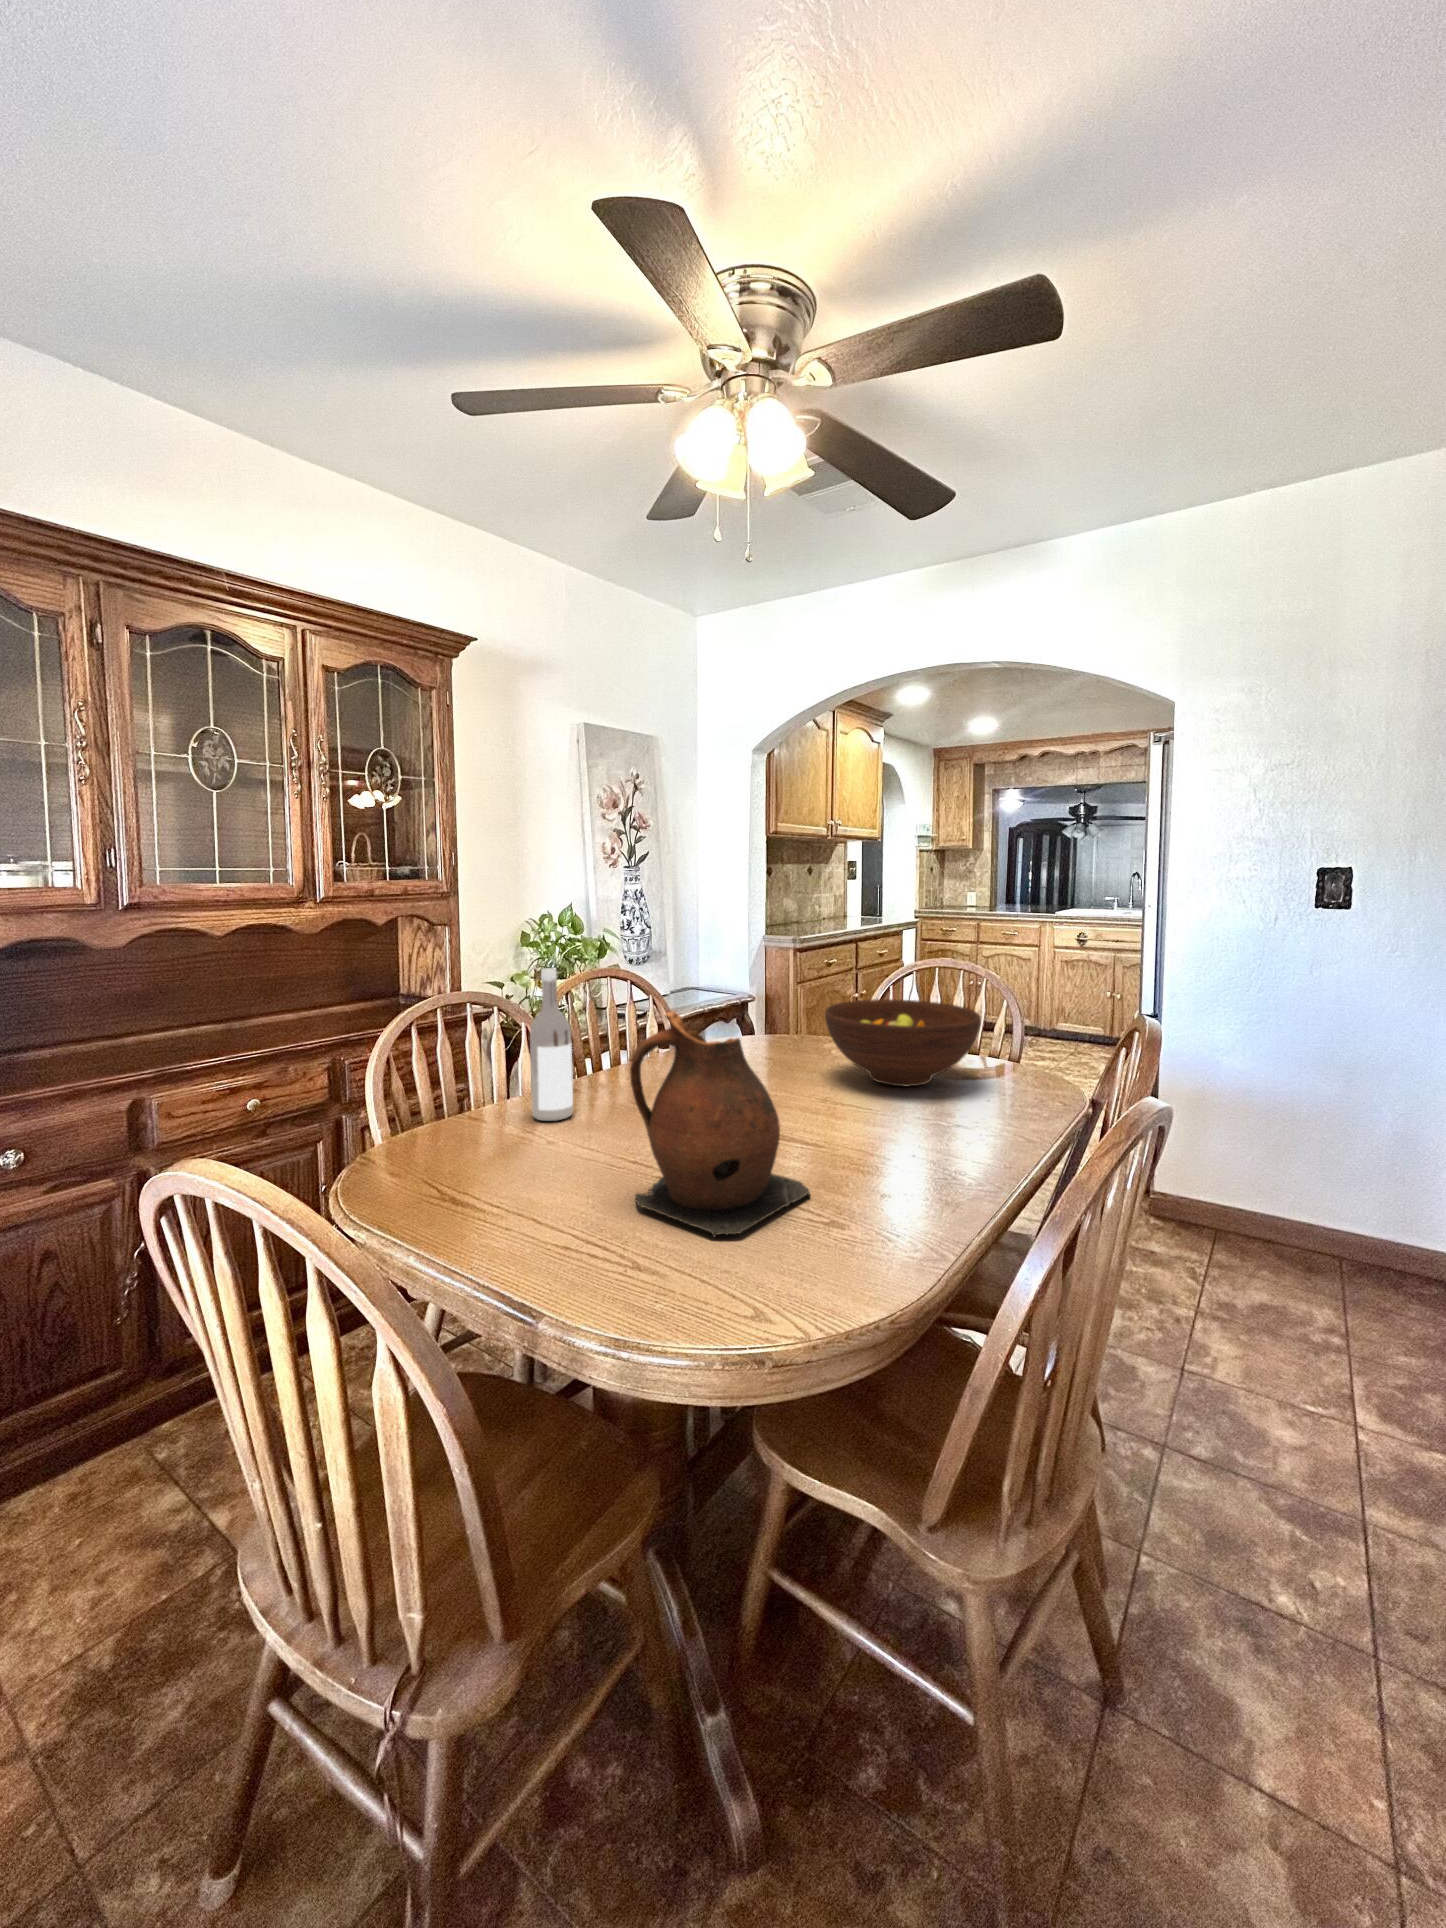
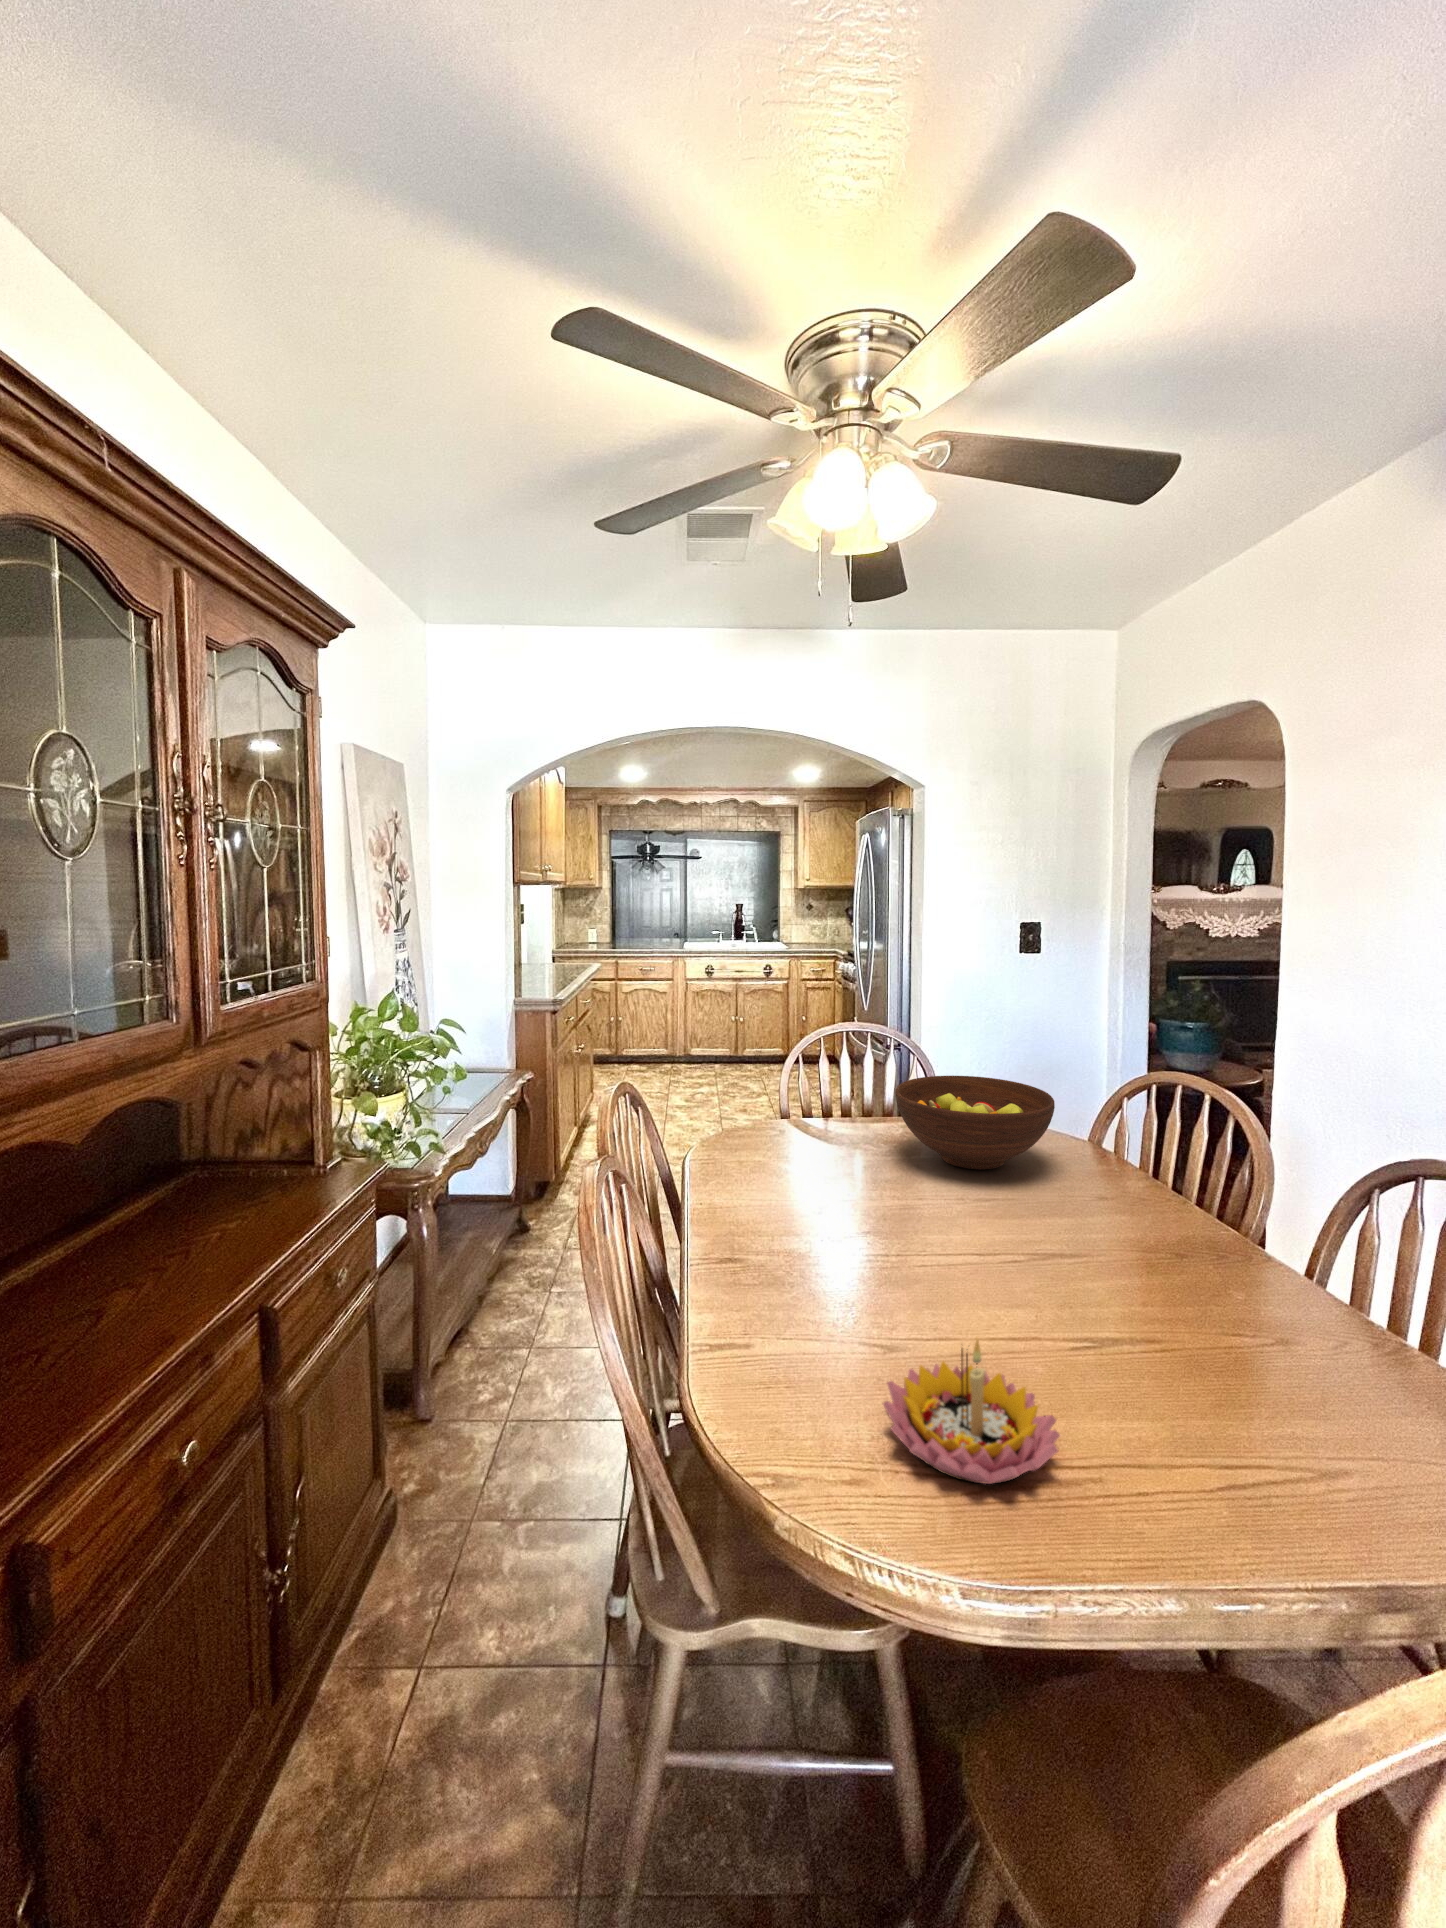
wine bottle: present [530,968,573,1121] -> none [791,1119,847,1328]
ceramic pitcher: present [630,1011,809,1237] -> none [1102,1164,1336,1416]
candle holder: none [420,1095,546,1189] -> present [883,1339,1060,1484]

